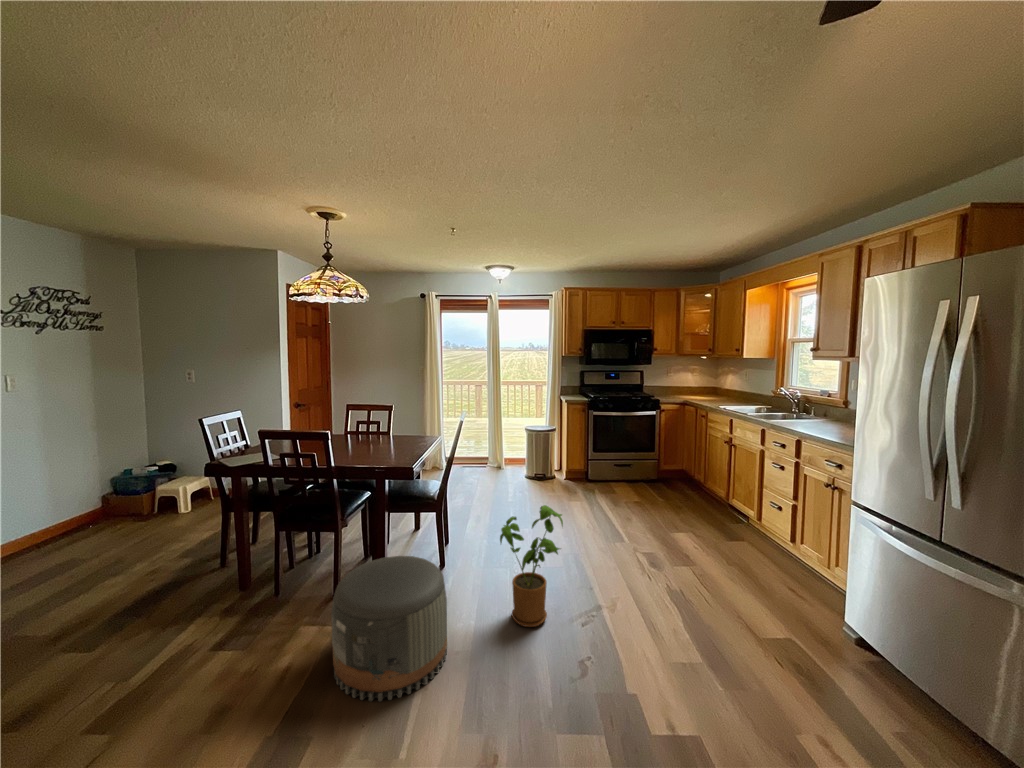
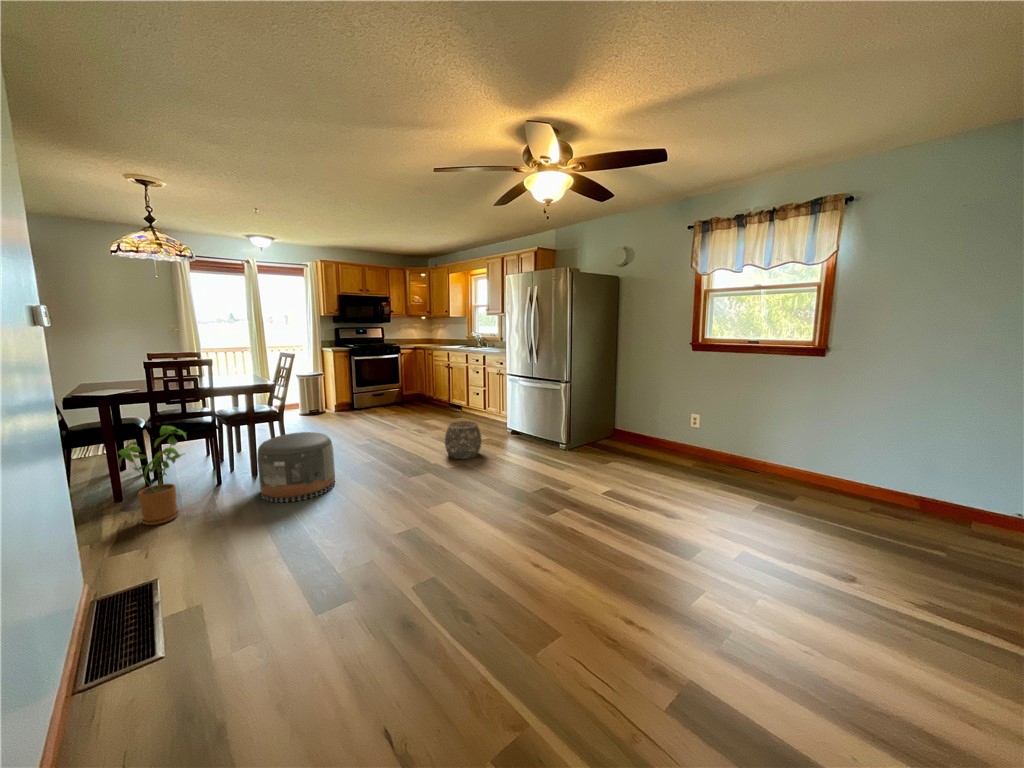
house plant: present [500,505,563,627] -> present [119,426,187,525]
woven basket: none [664,601,758,715] -> present [445,421,482,459]

